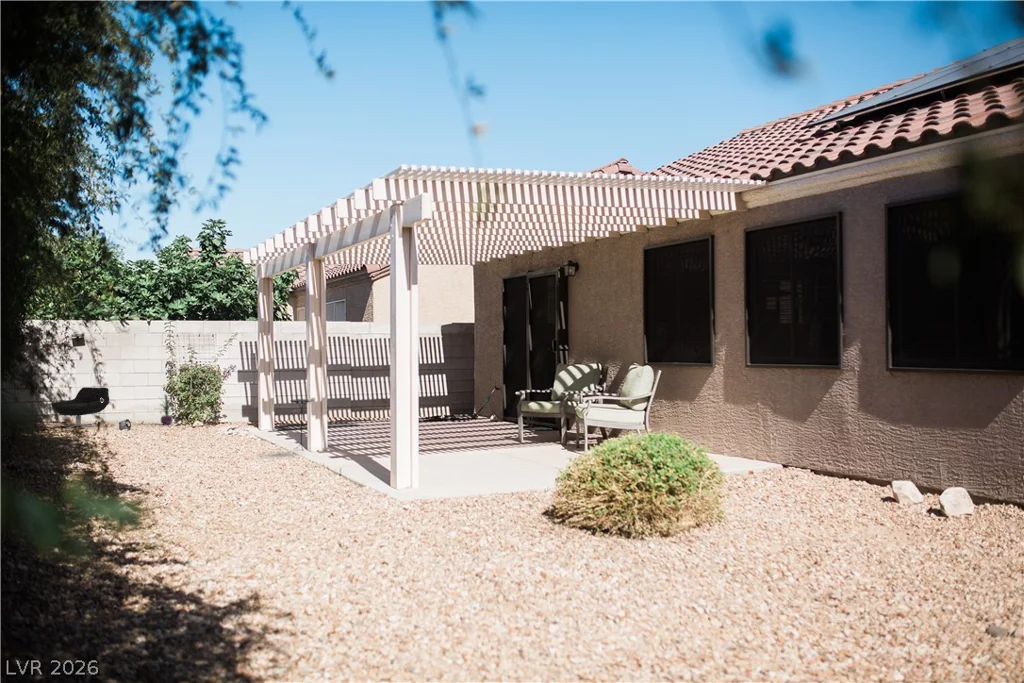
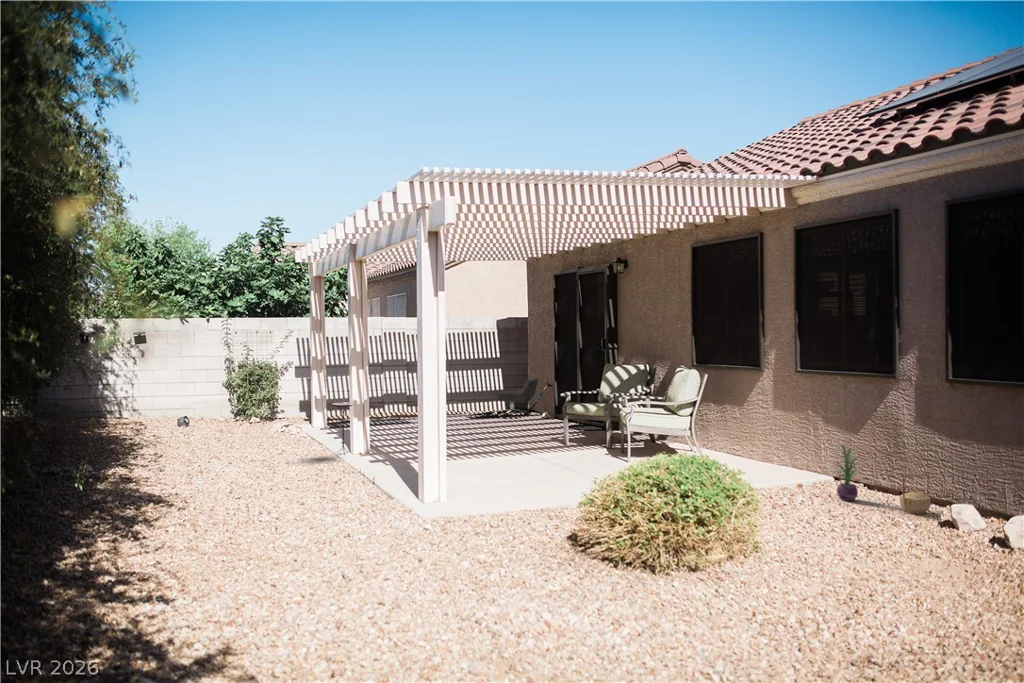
lounge chair: present [51,387,109,428] -> present [497,379,538,413]
decorative plant: present [161,395,172,425] -> present [836,445,858,501]
basket: none [843,455,870,493] -> present [900,473,931,514]

